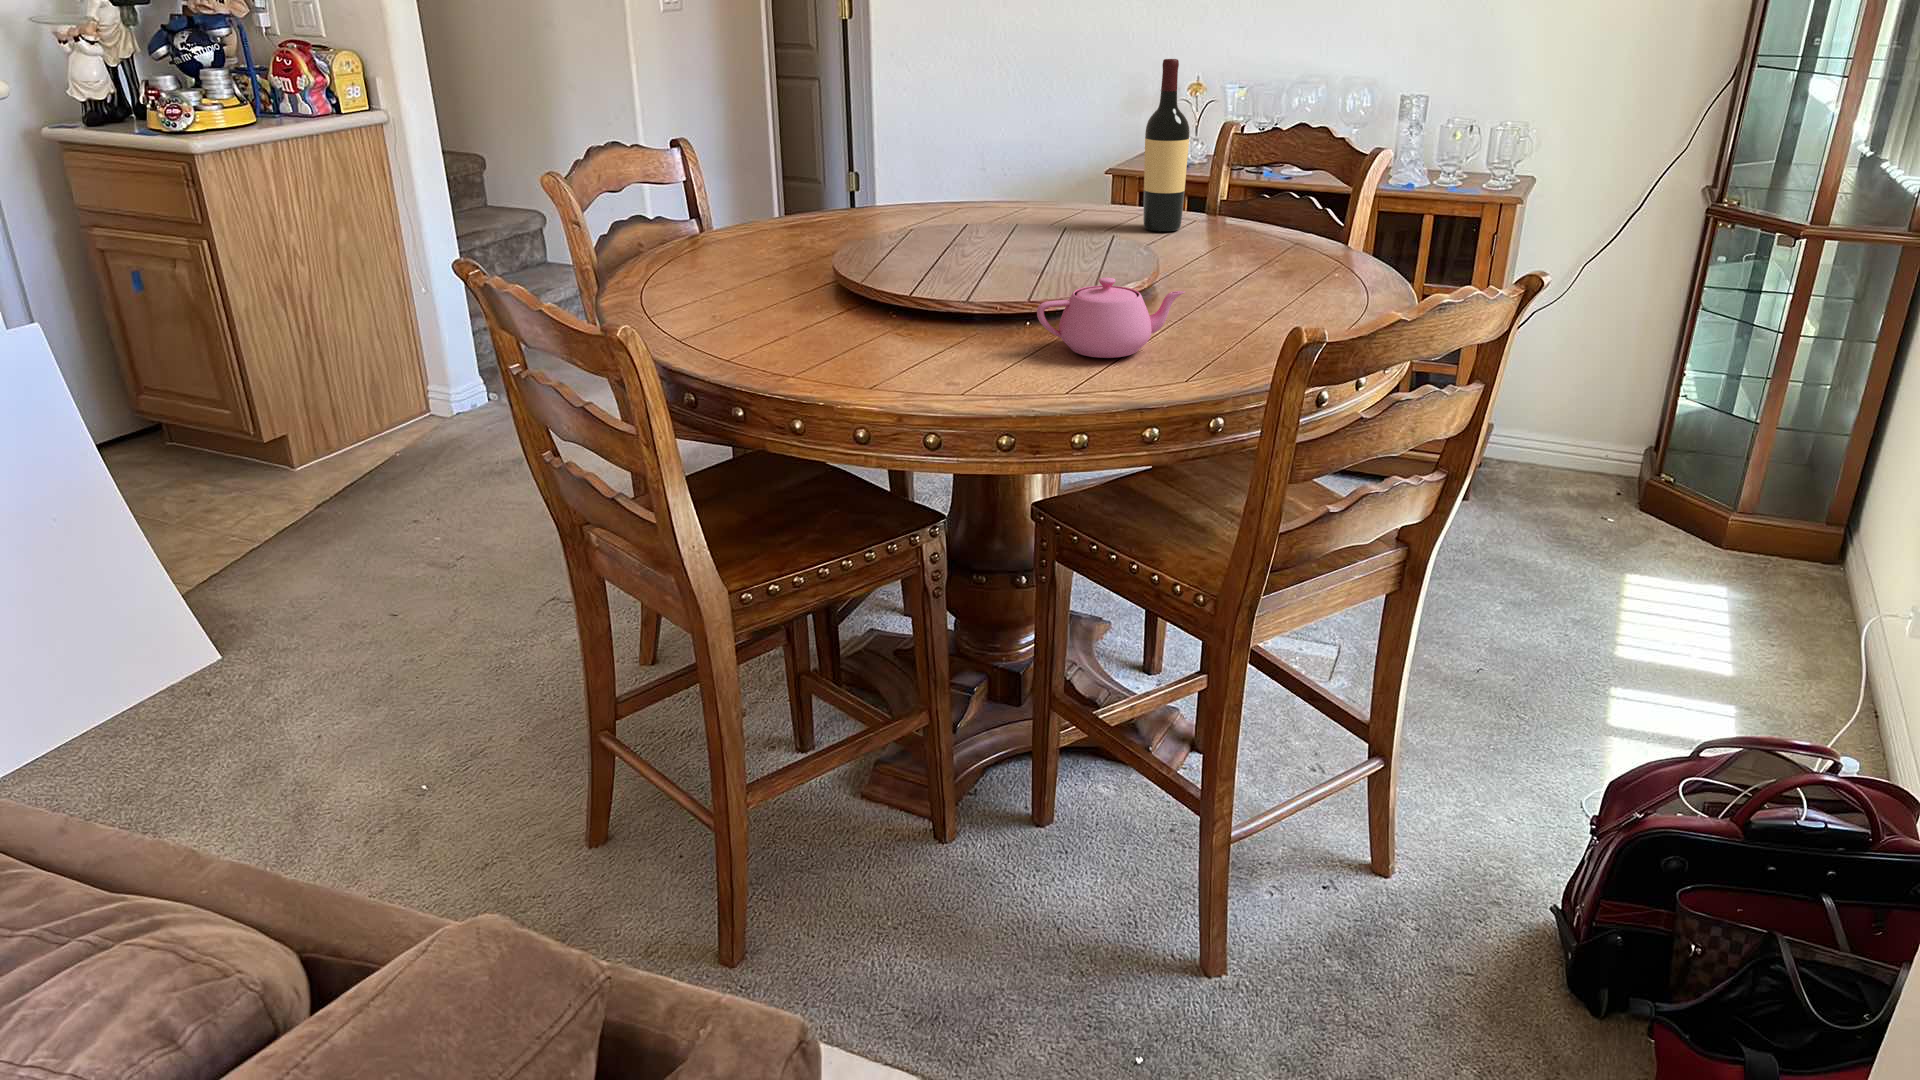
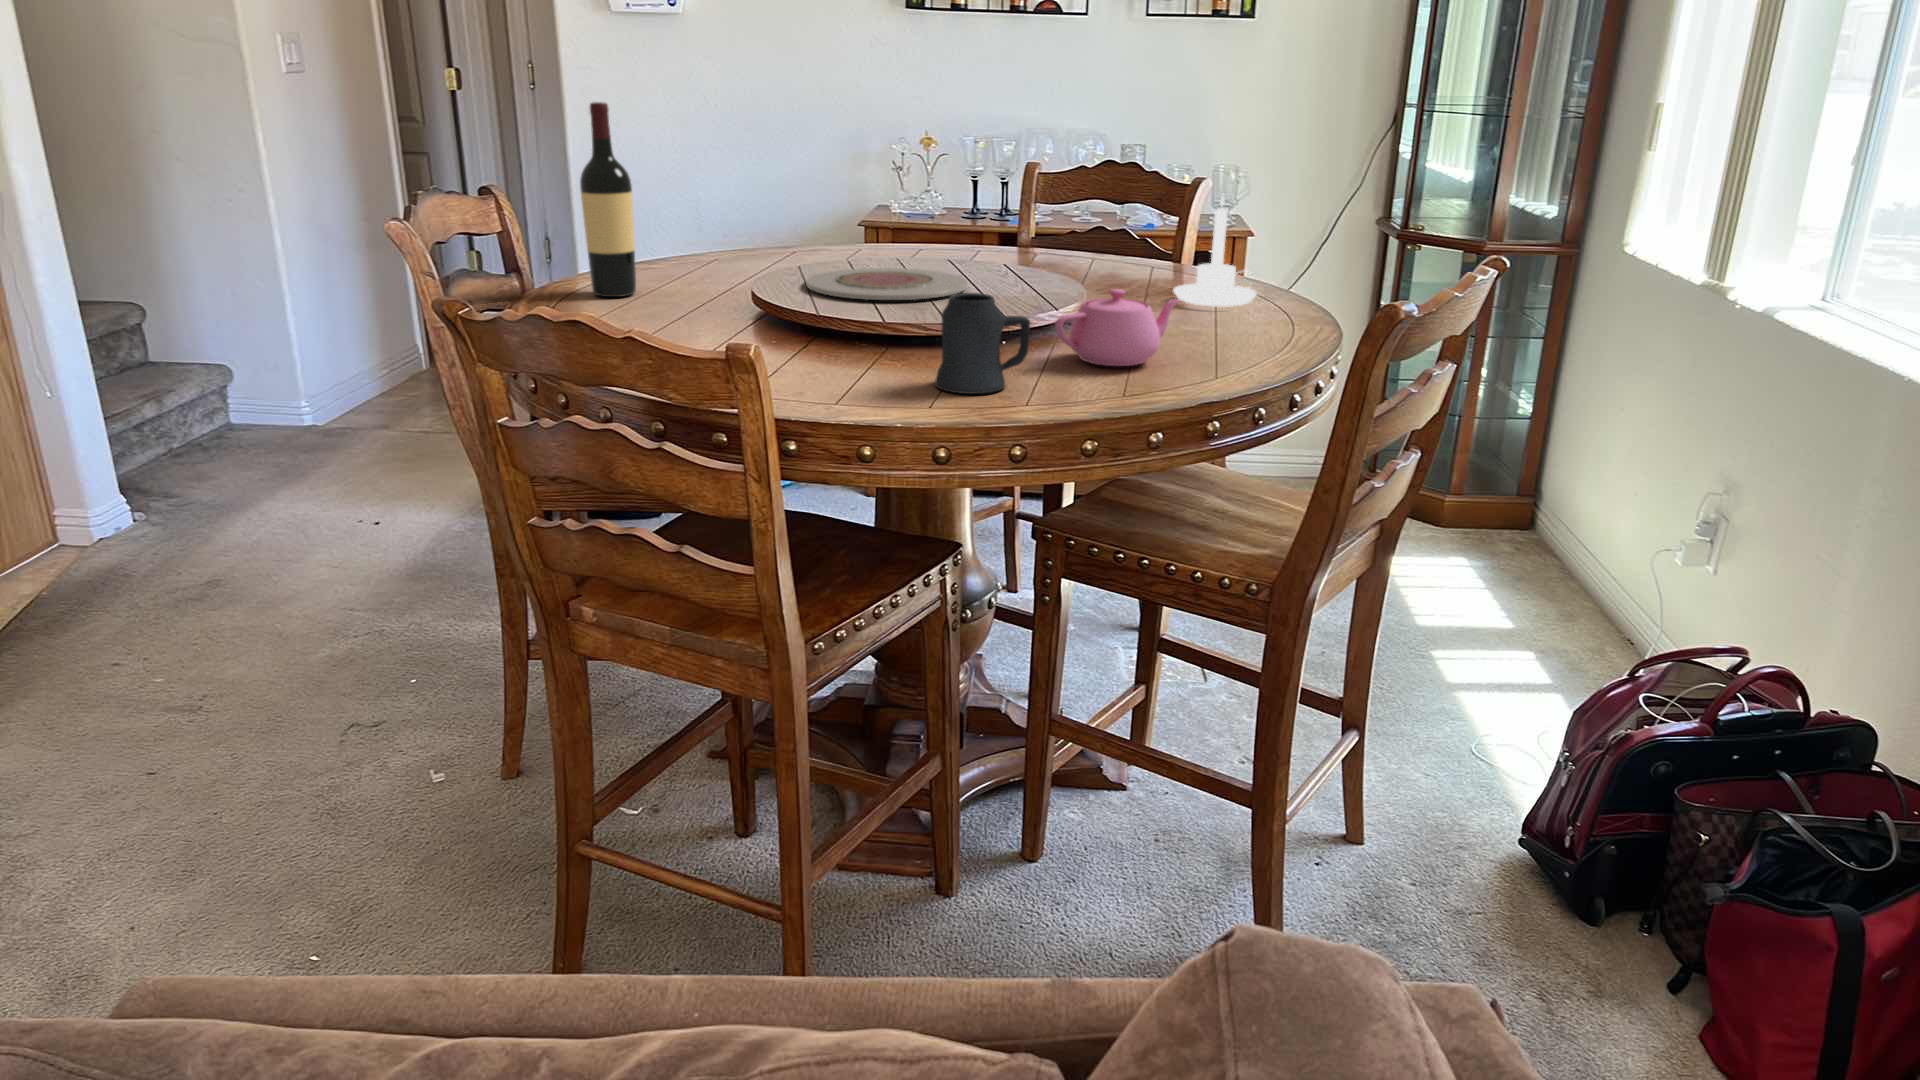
wine bottle: present [1143,59,1190,232] -> present [580,102,636,297]
candle holder: none [1266,170,1357,294] -> present [1173,195,1256,307]
plate: none [916,228,1074,267] -> present [806,268,967,300]
mug: none [893,276,984,377] -> present [935,293,1030,394]

